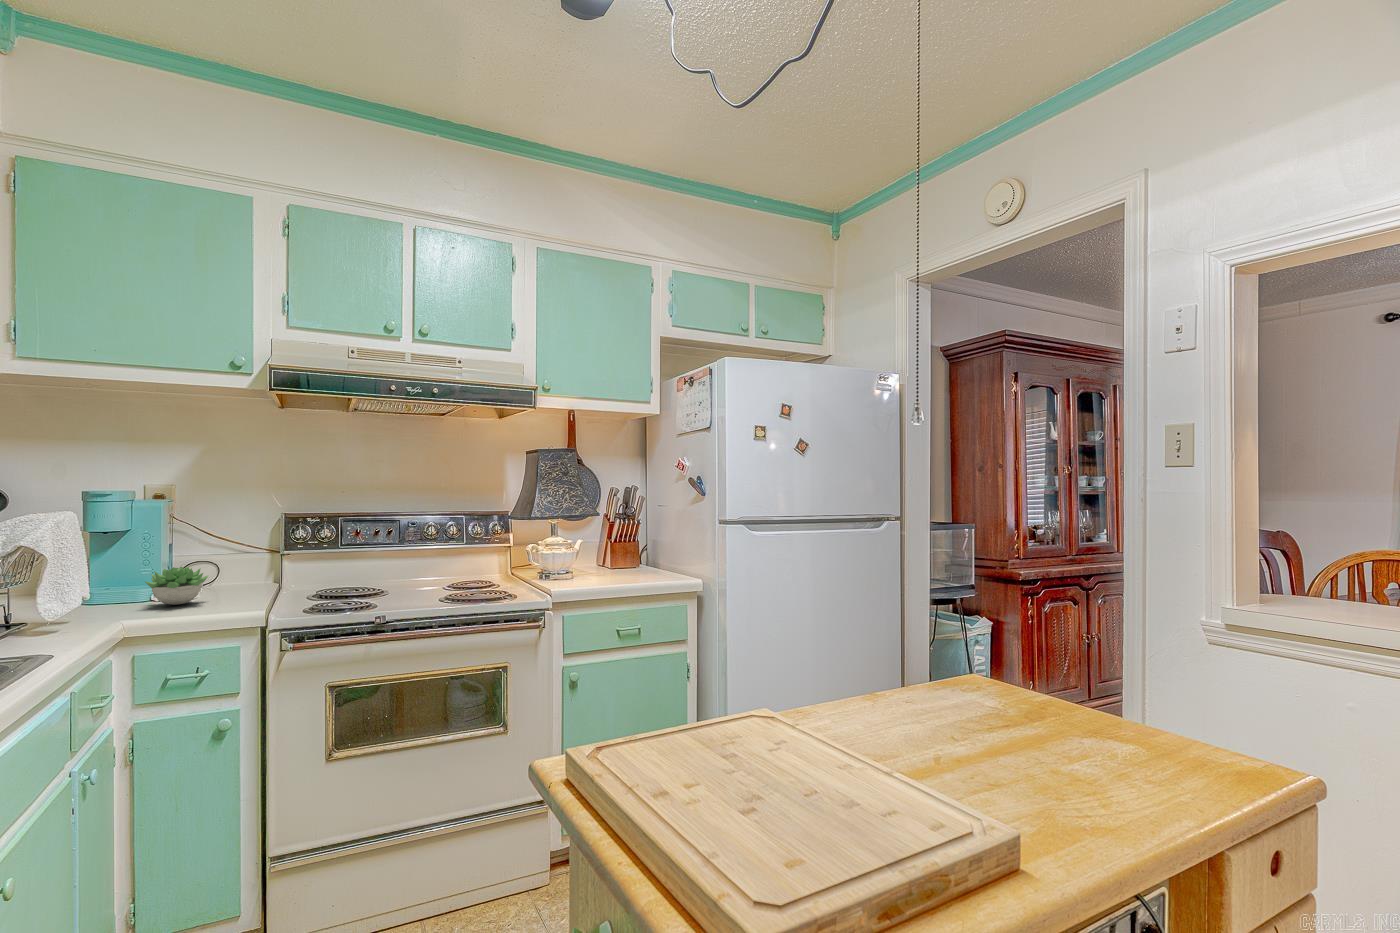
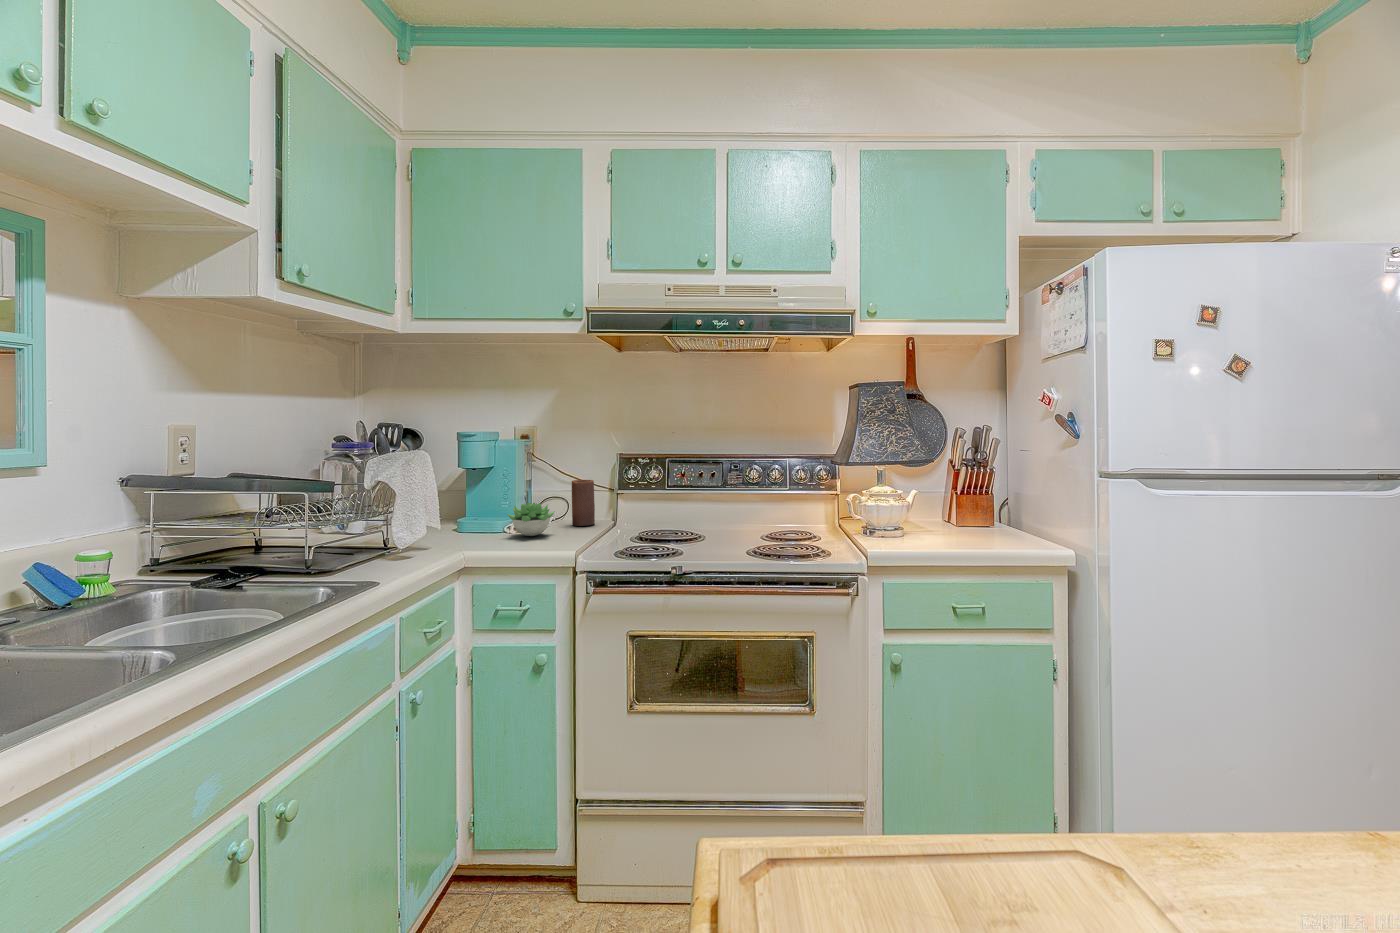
candle: none [224,541,254,591] -> present [572,480,595,526]

